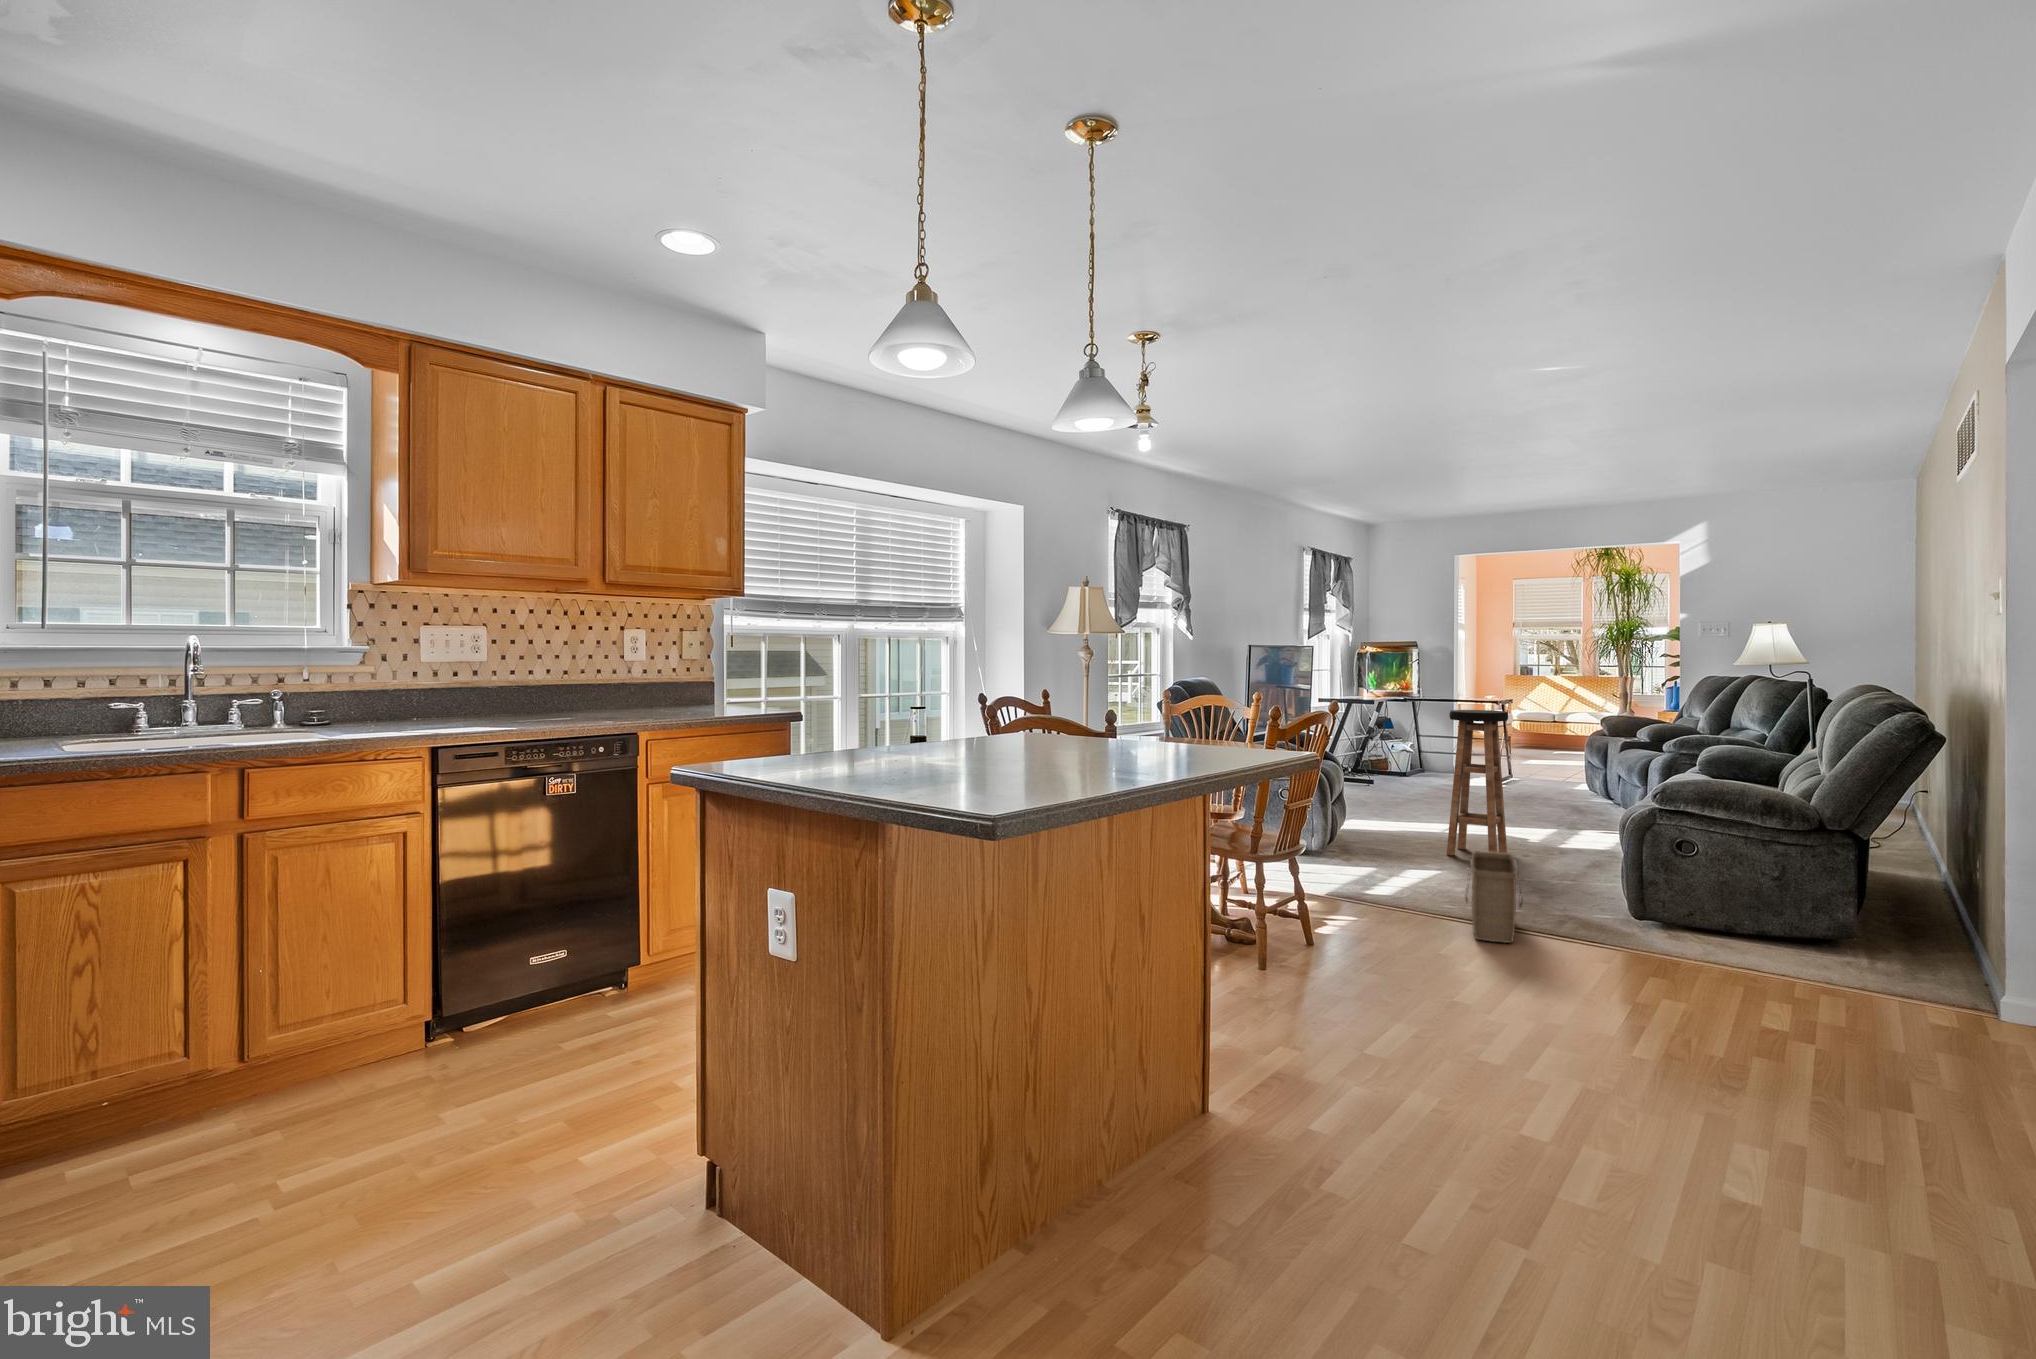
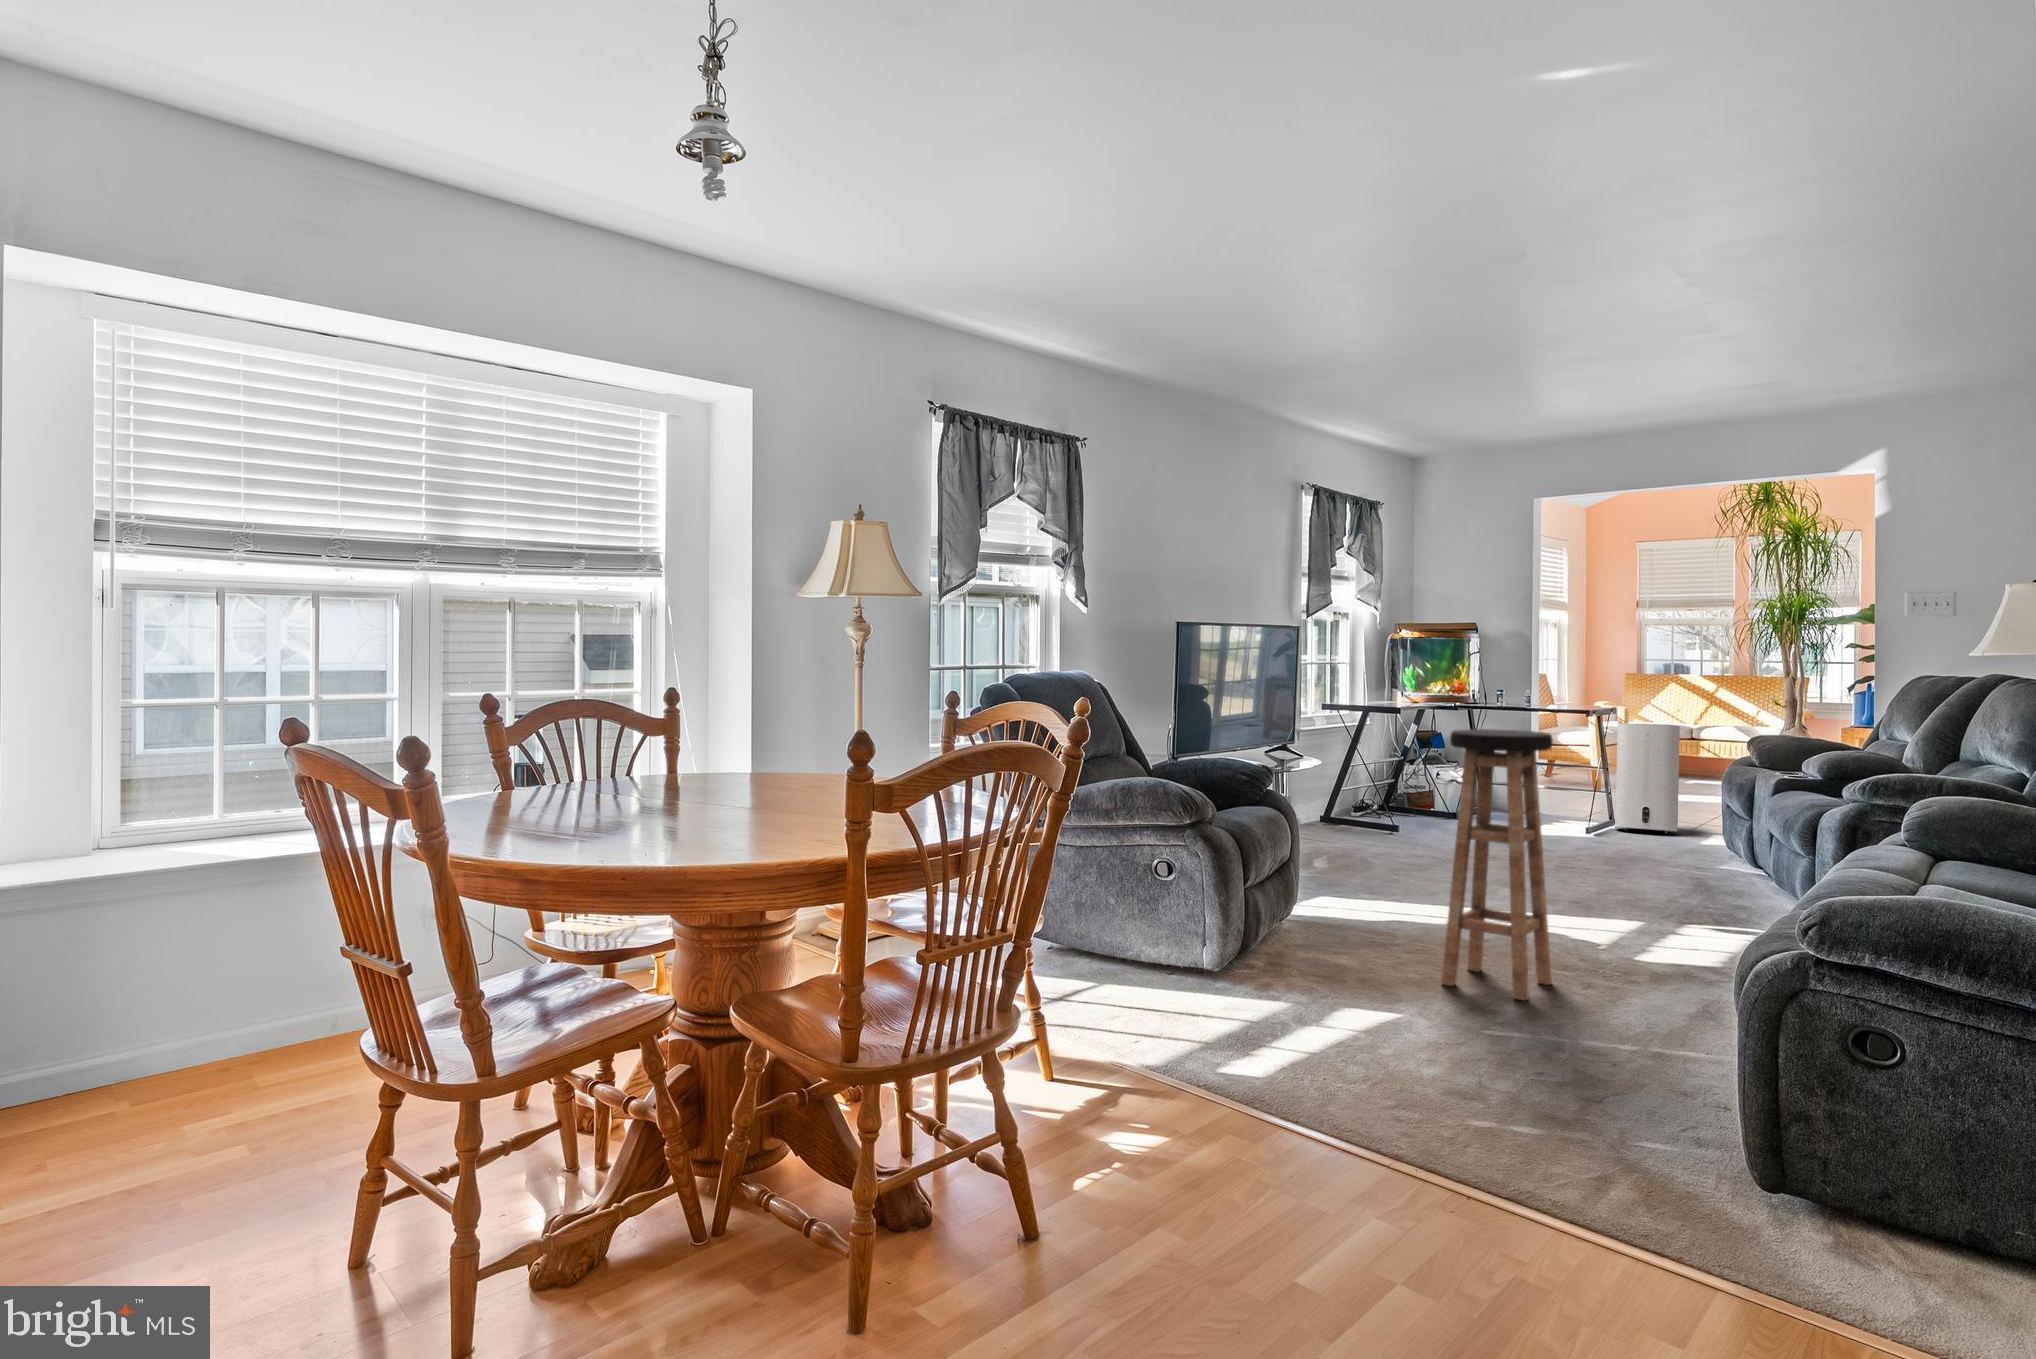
air purifier: none [1515,709,1556,781] -> present [1615,723,1680,833]
basket: present [1465,851,1523,943] -> none [1383,1027,1508,1261]

